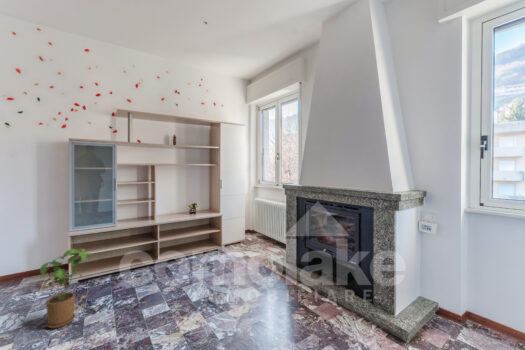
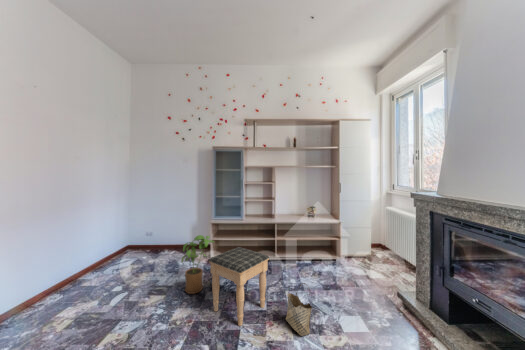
footstool: none [98,253,171,334] -> present [209,247,269,326]
woven basket: none [194,270,221,317] -> present [286,283,312,336]

